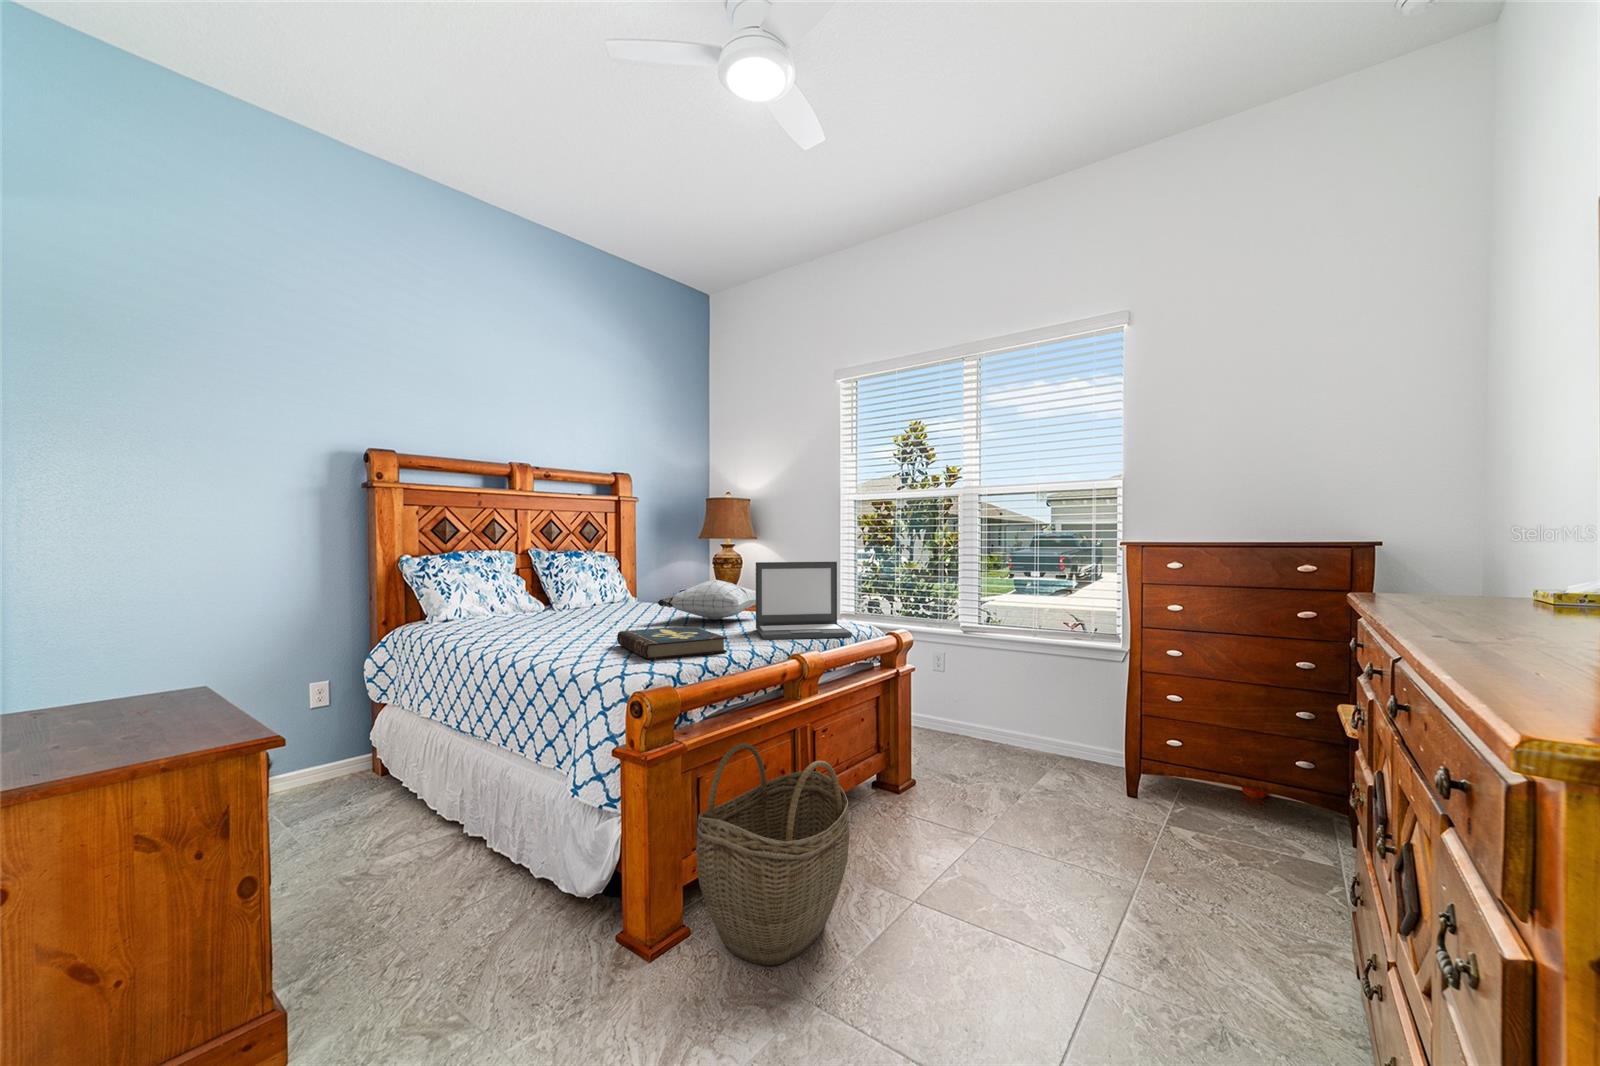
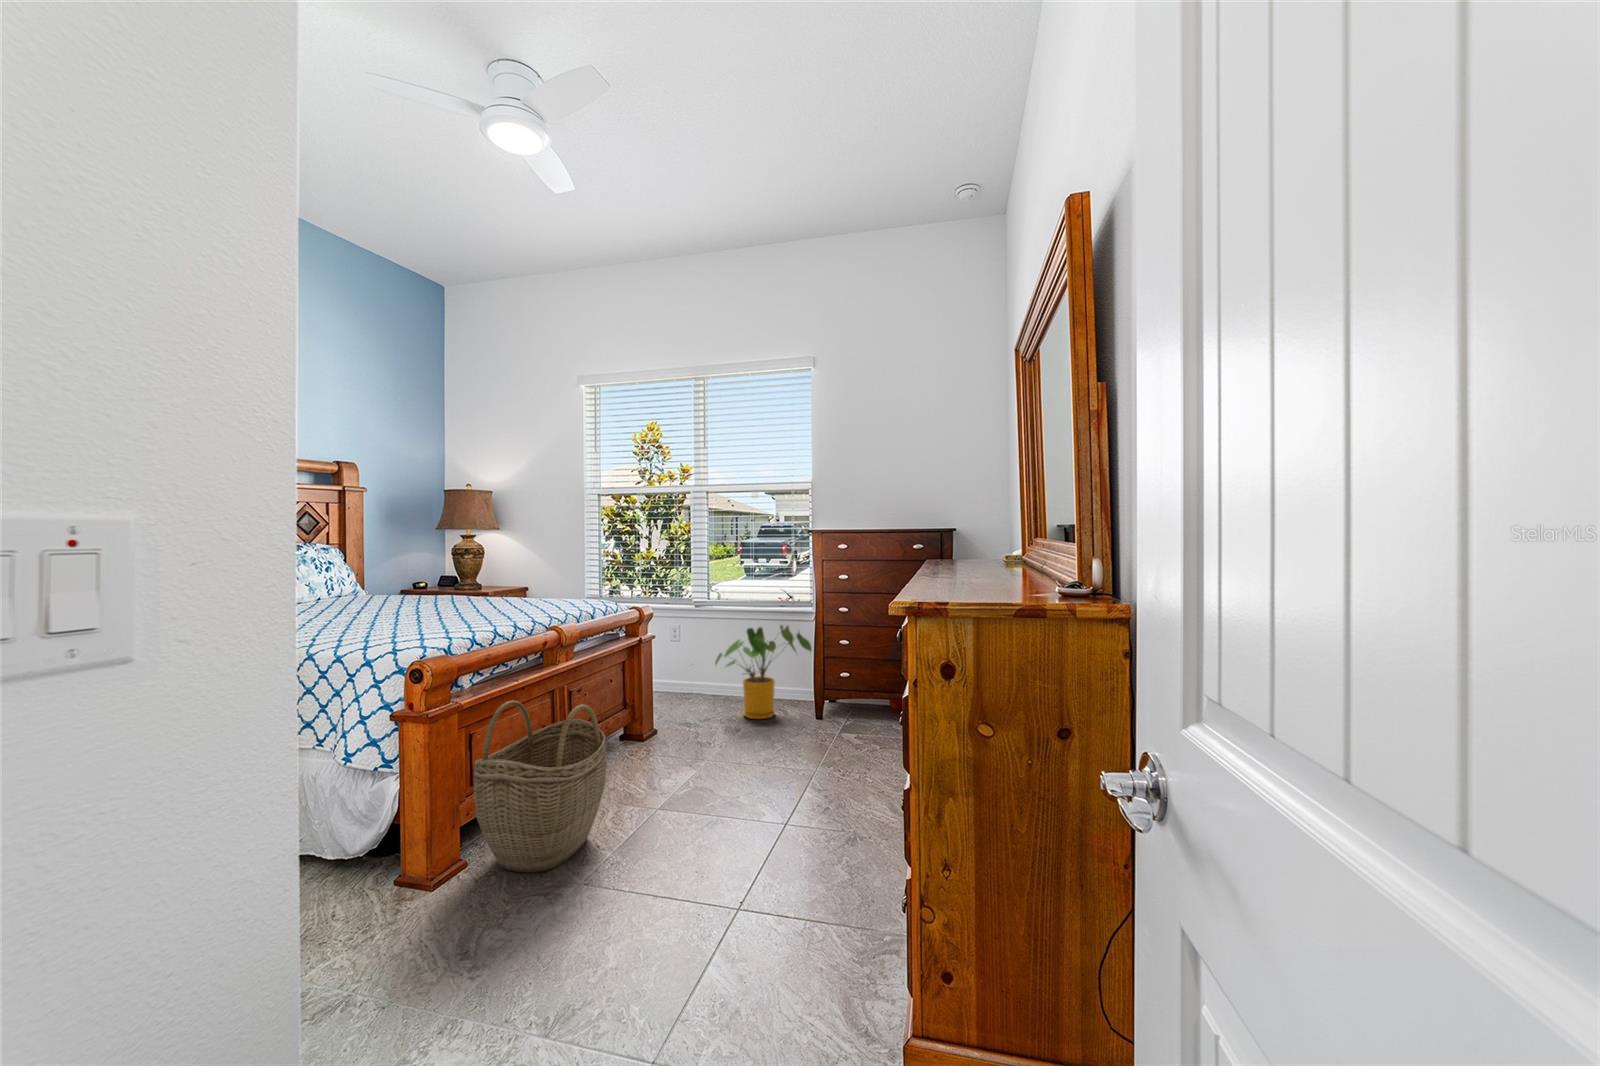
laptop: present [756,562,852,639] -> none [509,548,602,617]
pillow: present [658,580,756,620] -> none [403,567,516,605]
book: present [617,626,727,660] -> none [373,609,490,638]
house plant: none [987,664,1118,783] -> present [715,625,812,719]

